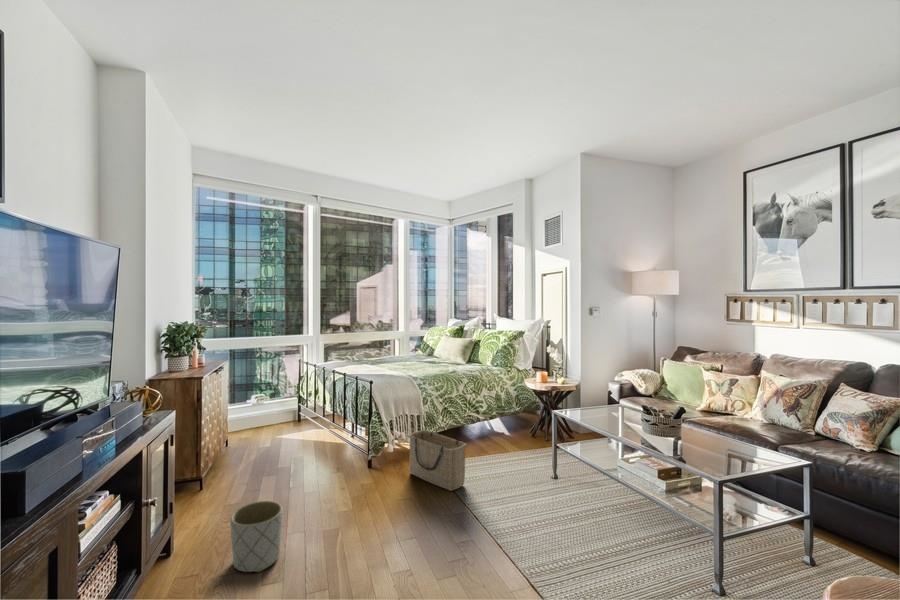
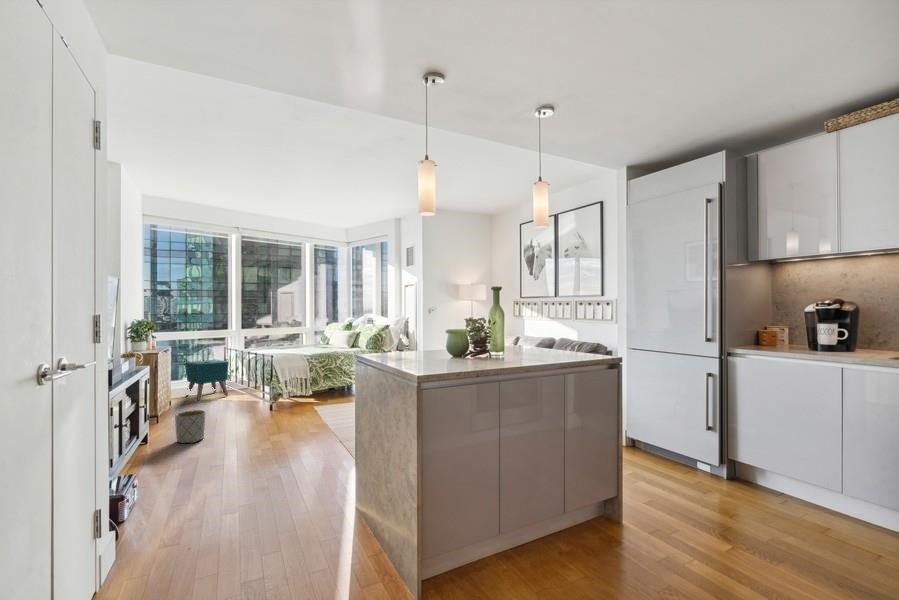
ottoman: none [249,376,307,439] -> present [185,359,229,400]
basket: present [408,430,467,491] -> none [294,384,330,416]

